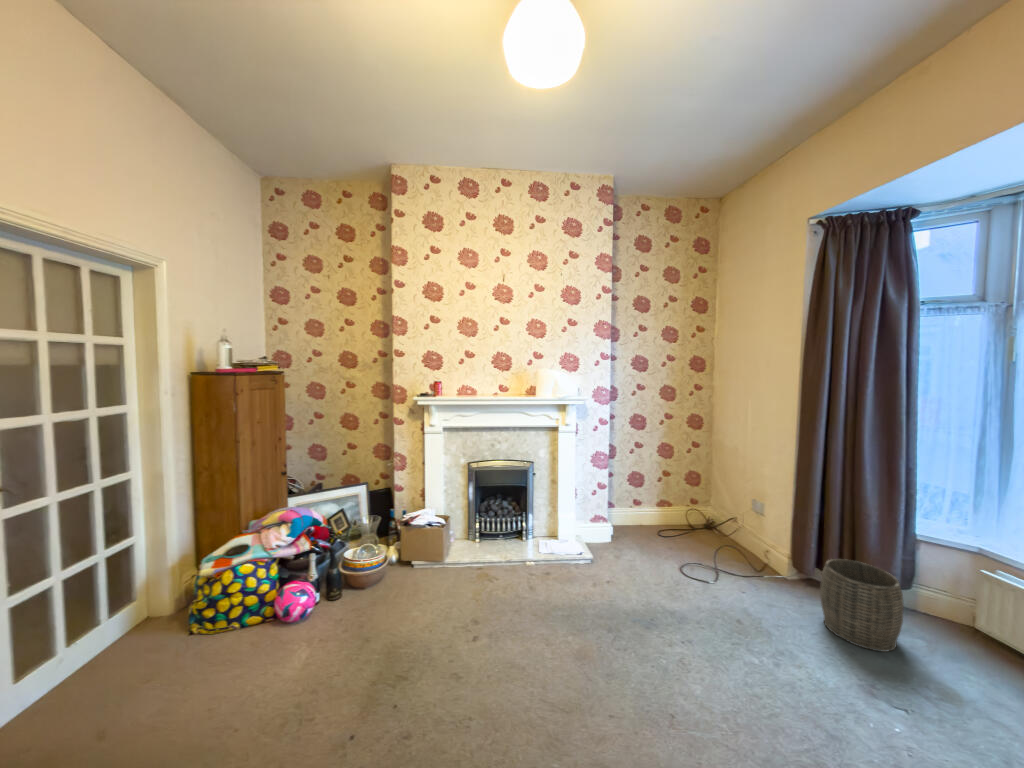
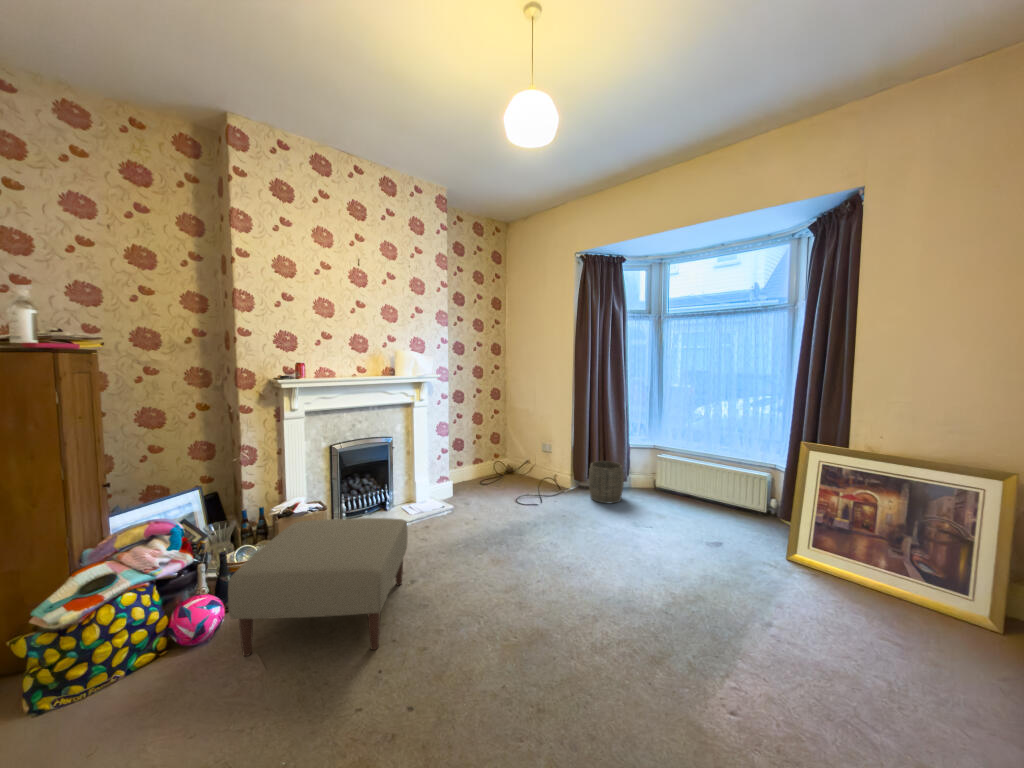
ottoman: none [280,537,469,721] -> present [228,518,408,656]

